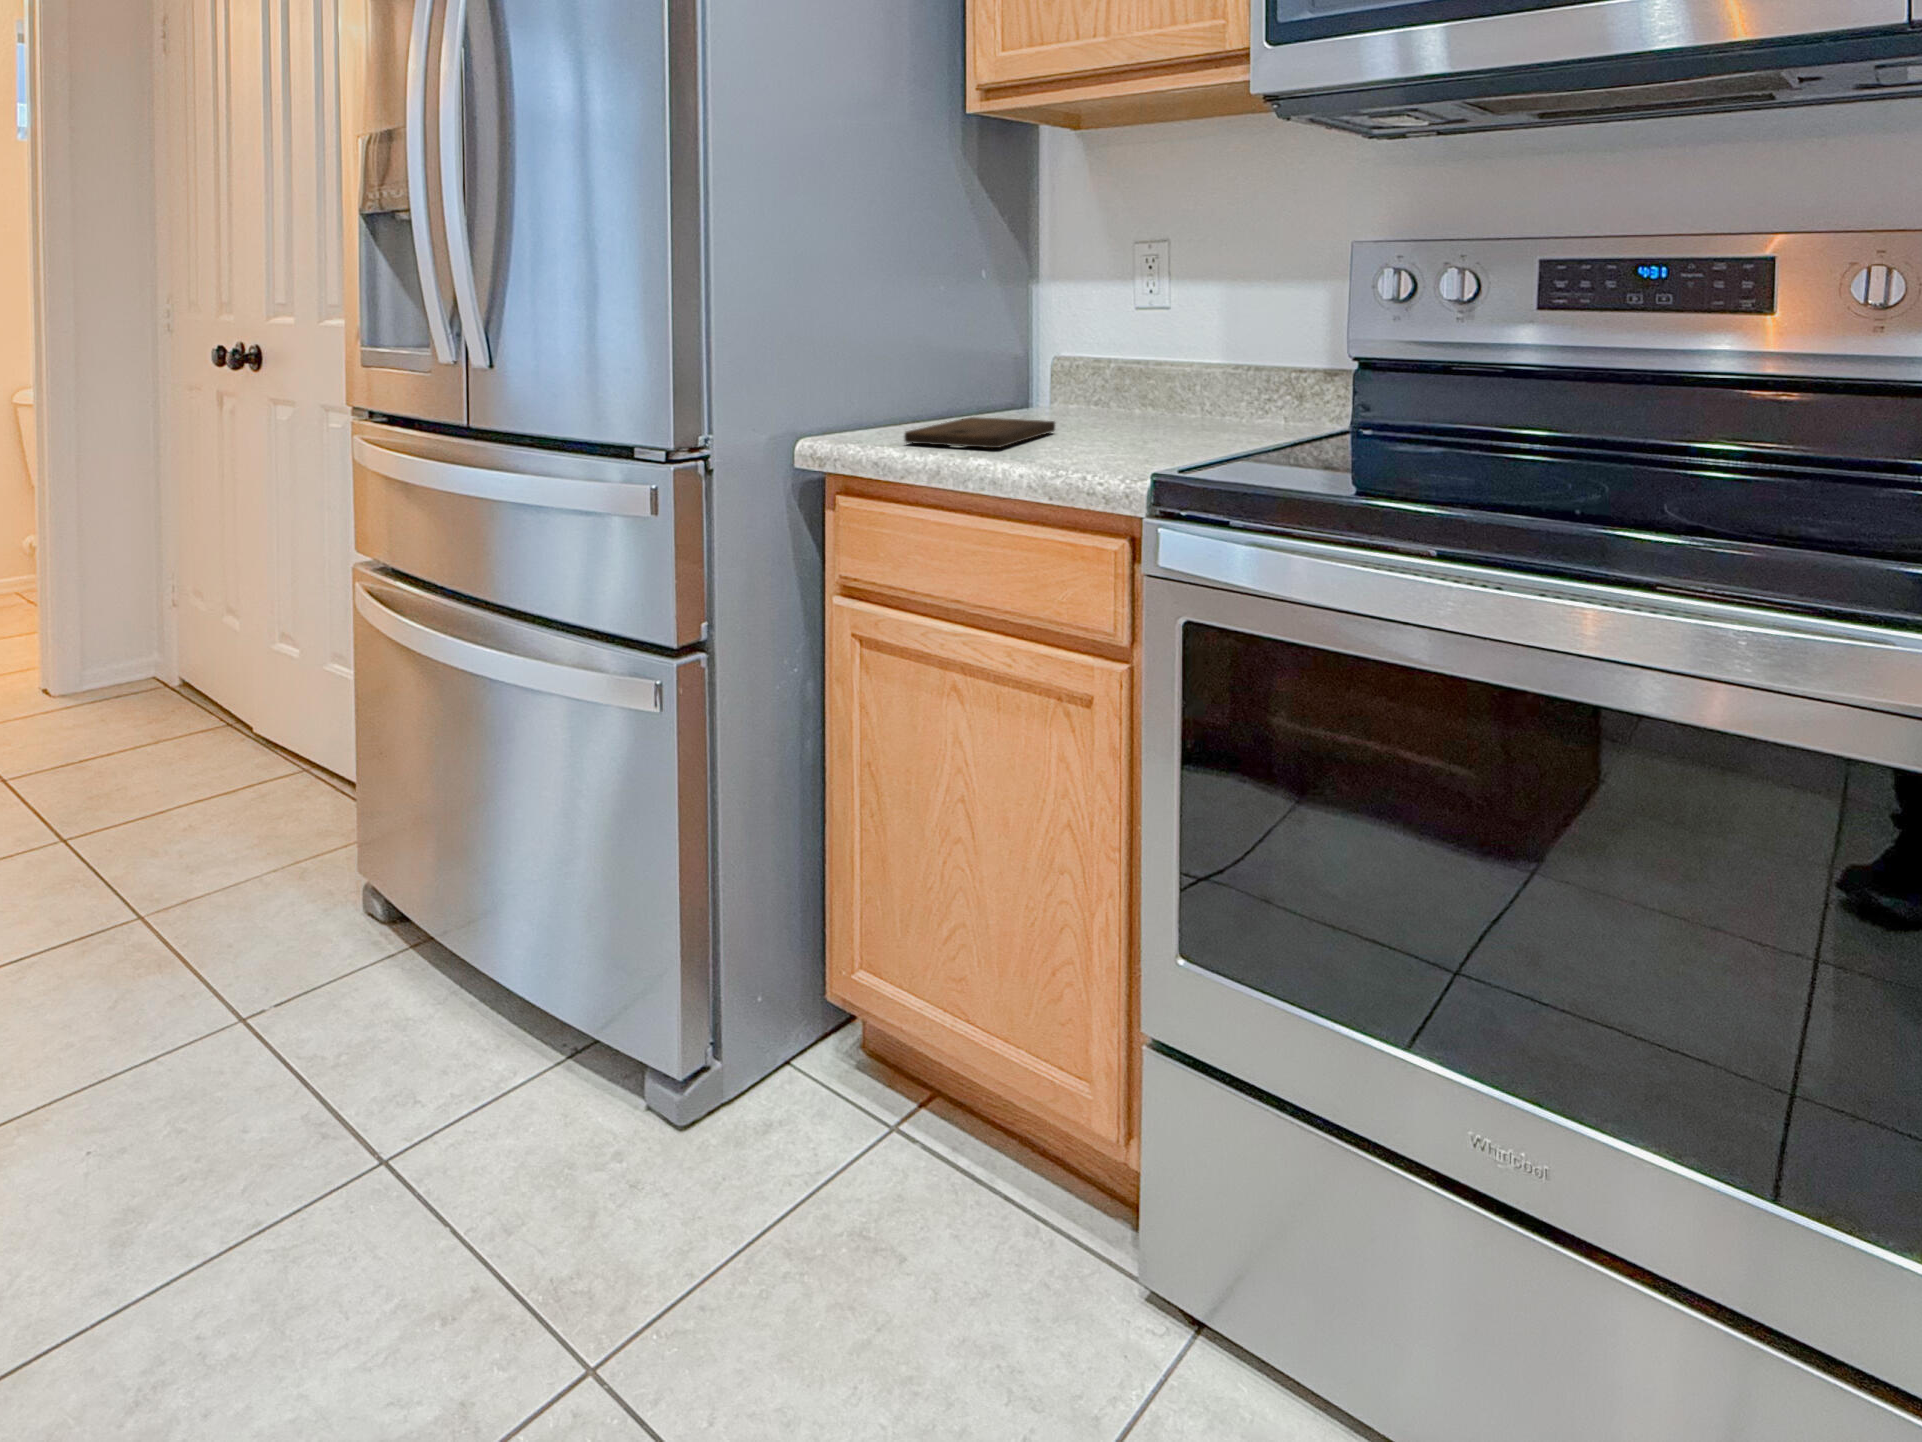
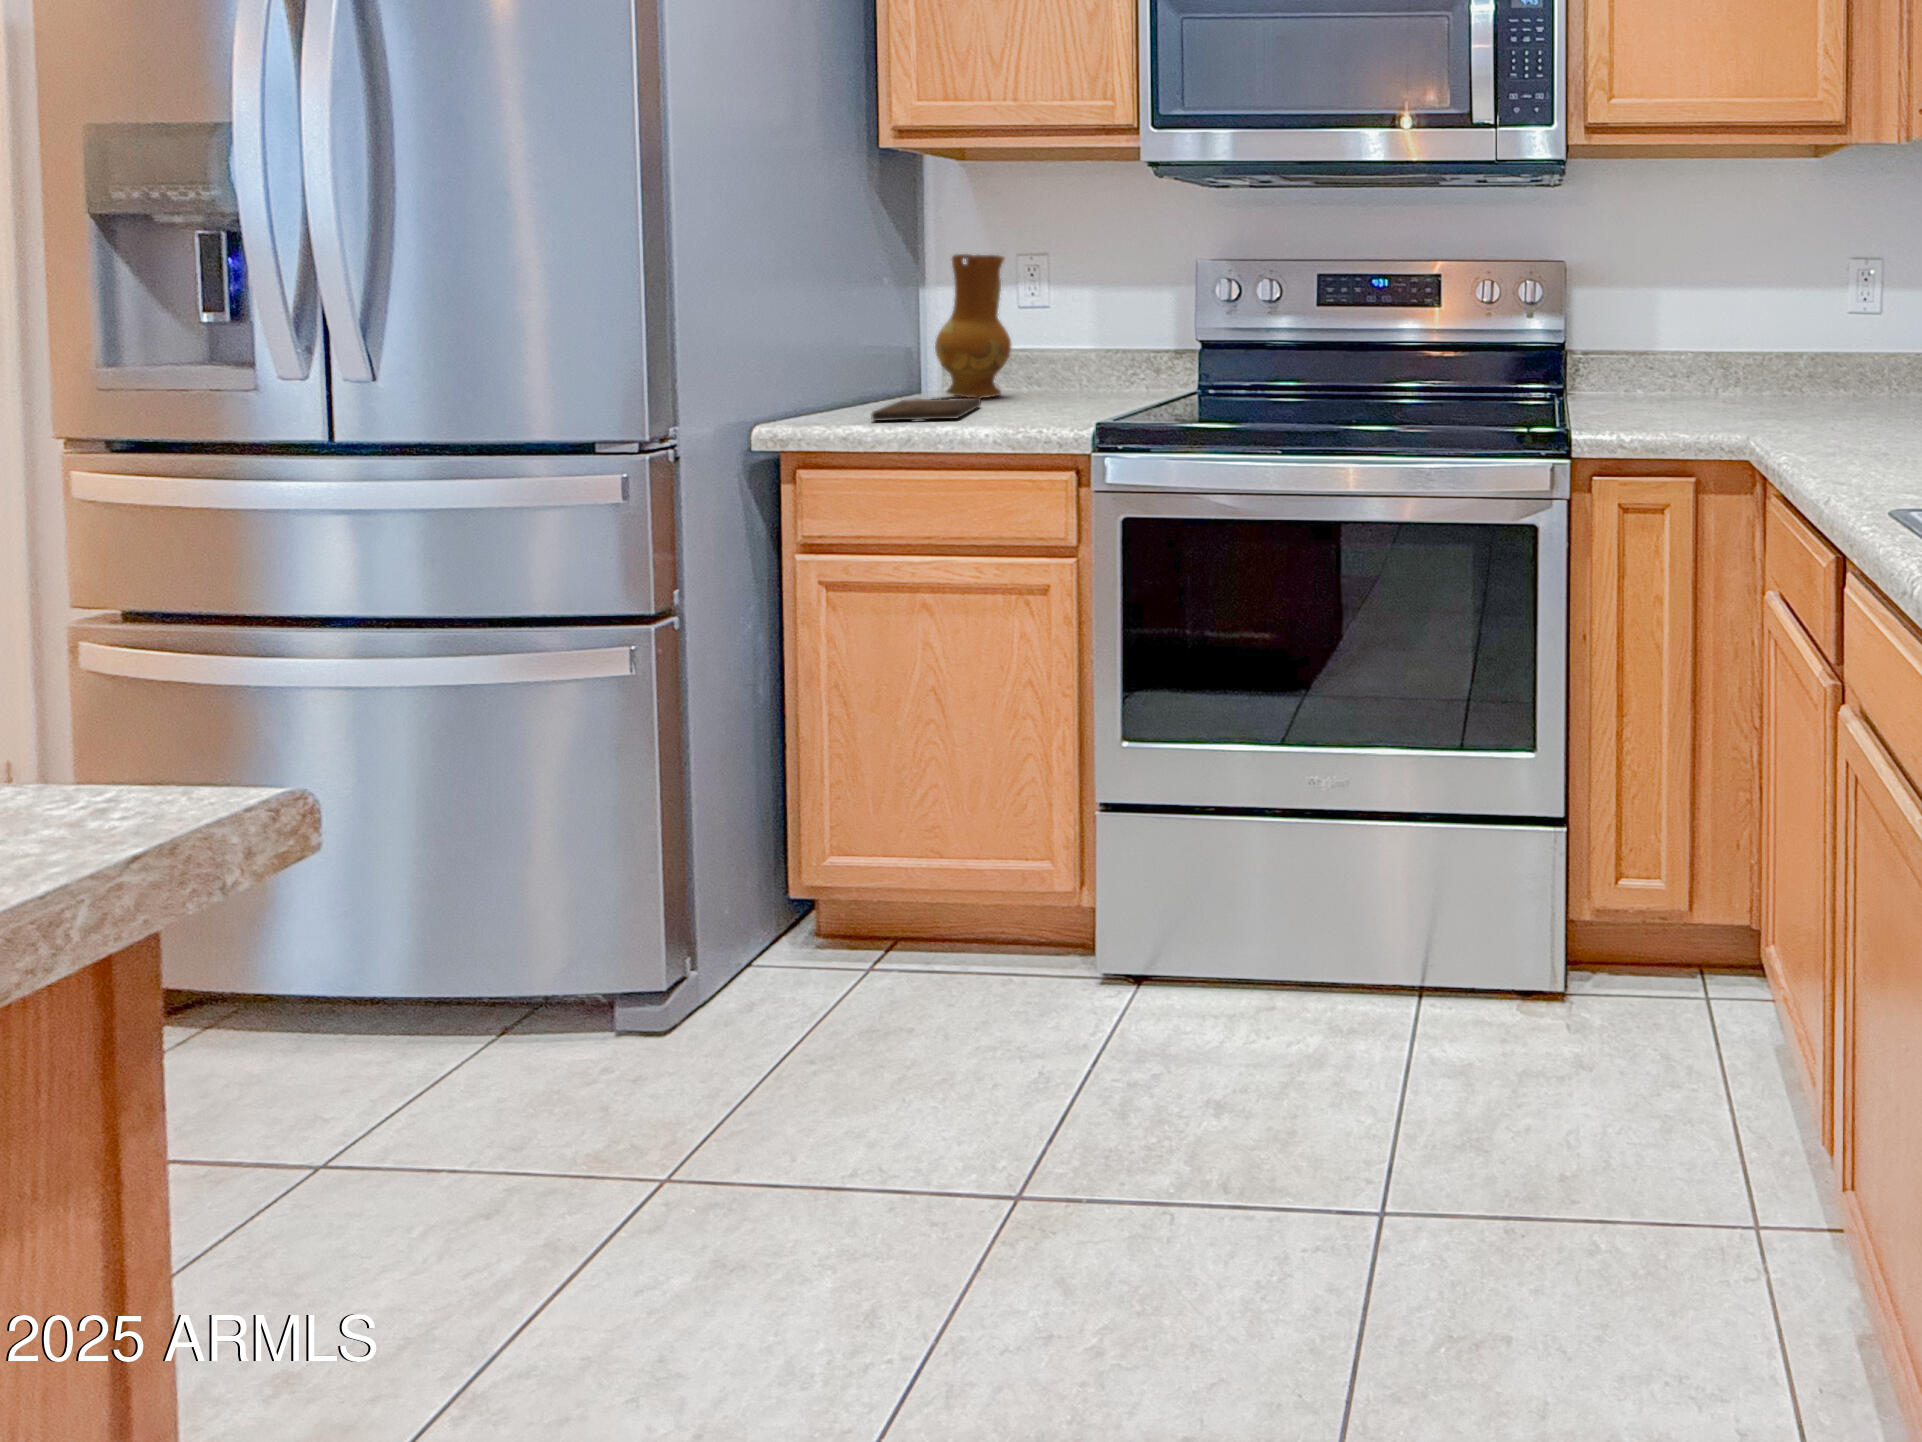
ceramic jug: none [1026,239,1114,420] -> present [935,254,1011,398]

